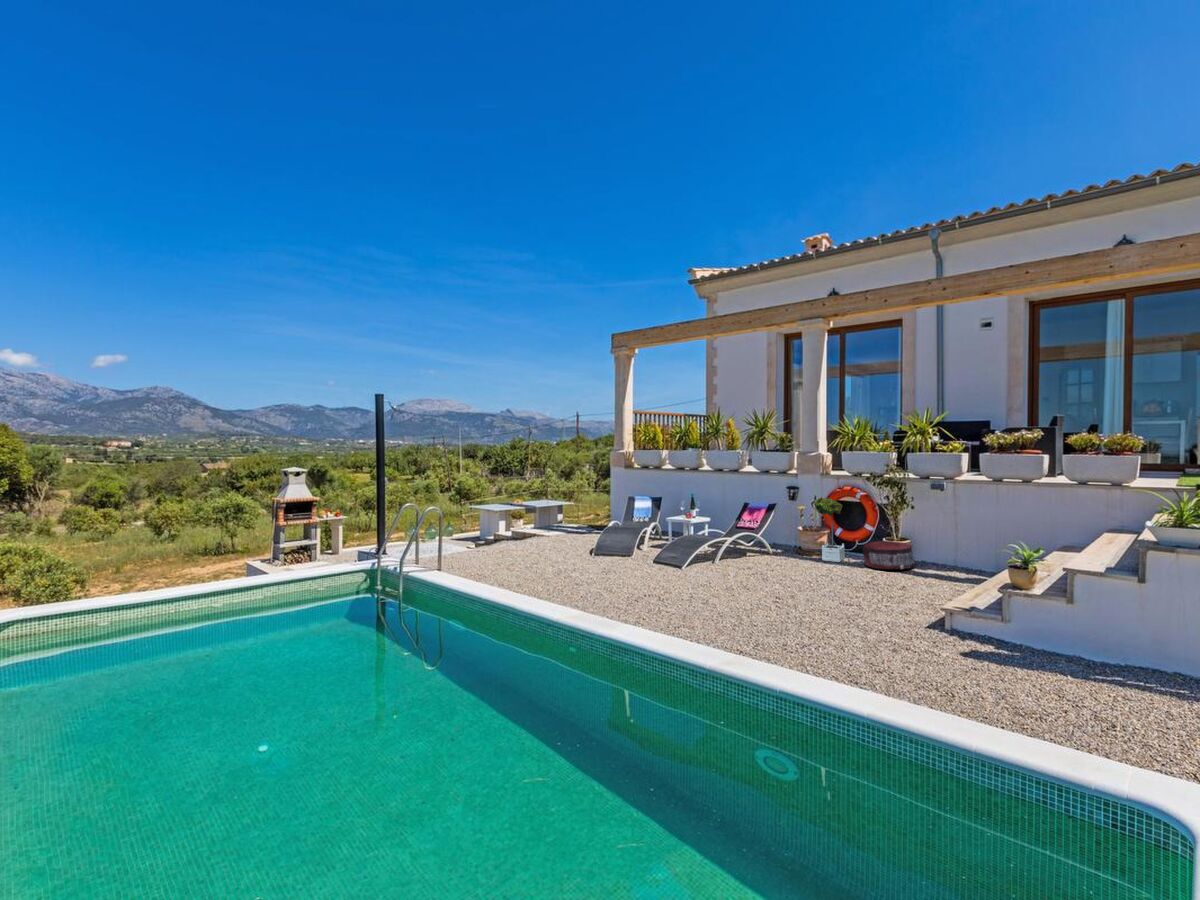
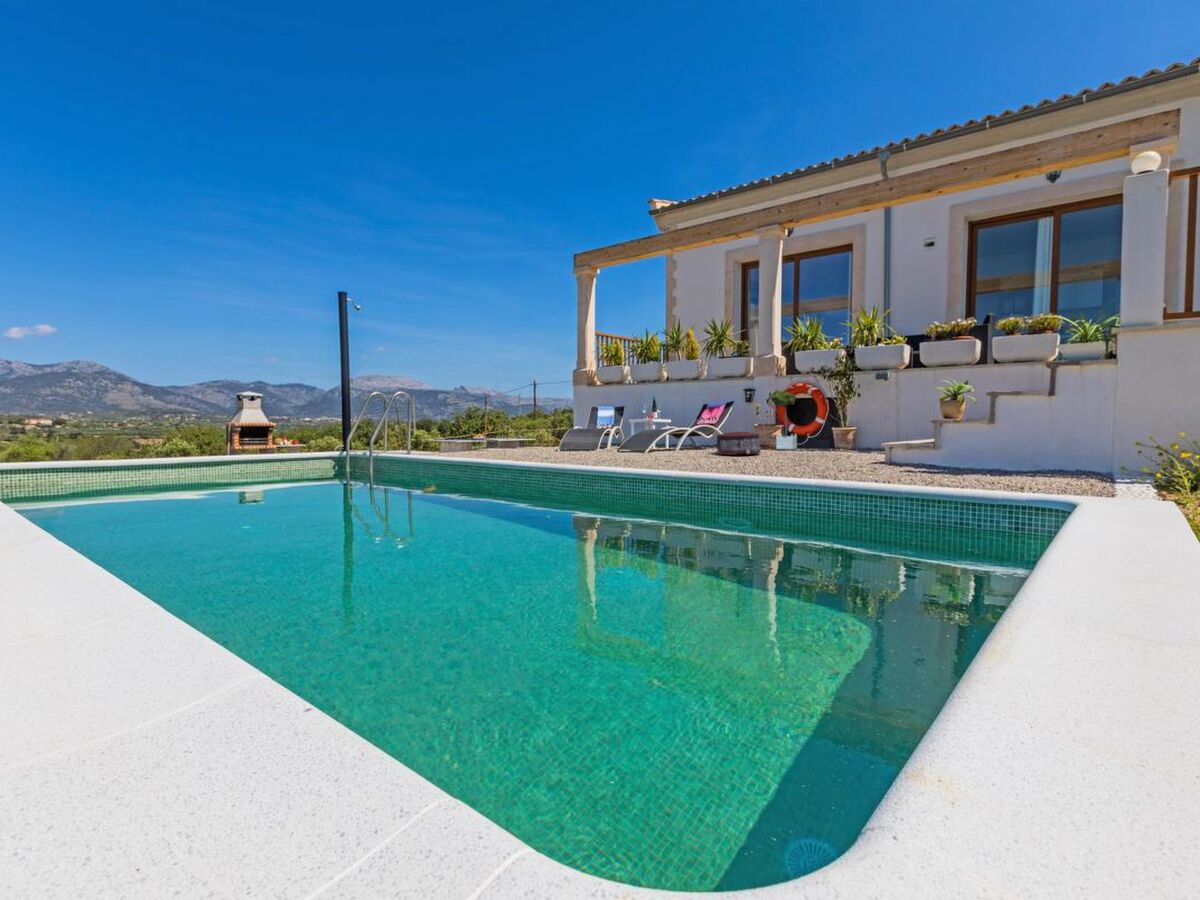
pouf: present [863,541,914,569] -> present [717,432,761,455]

